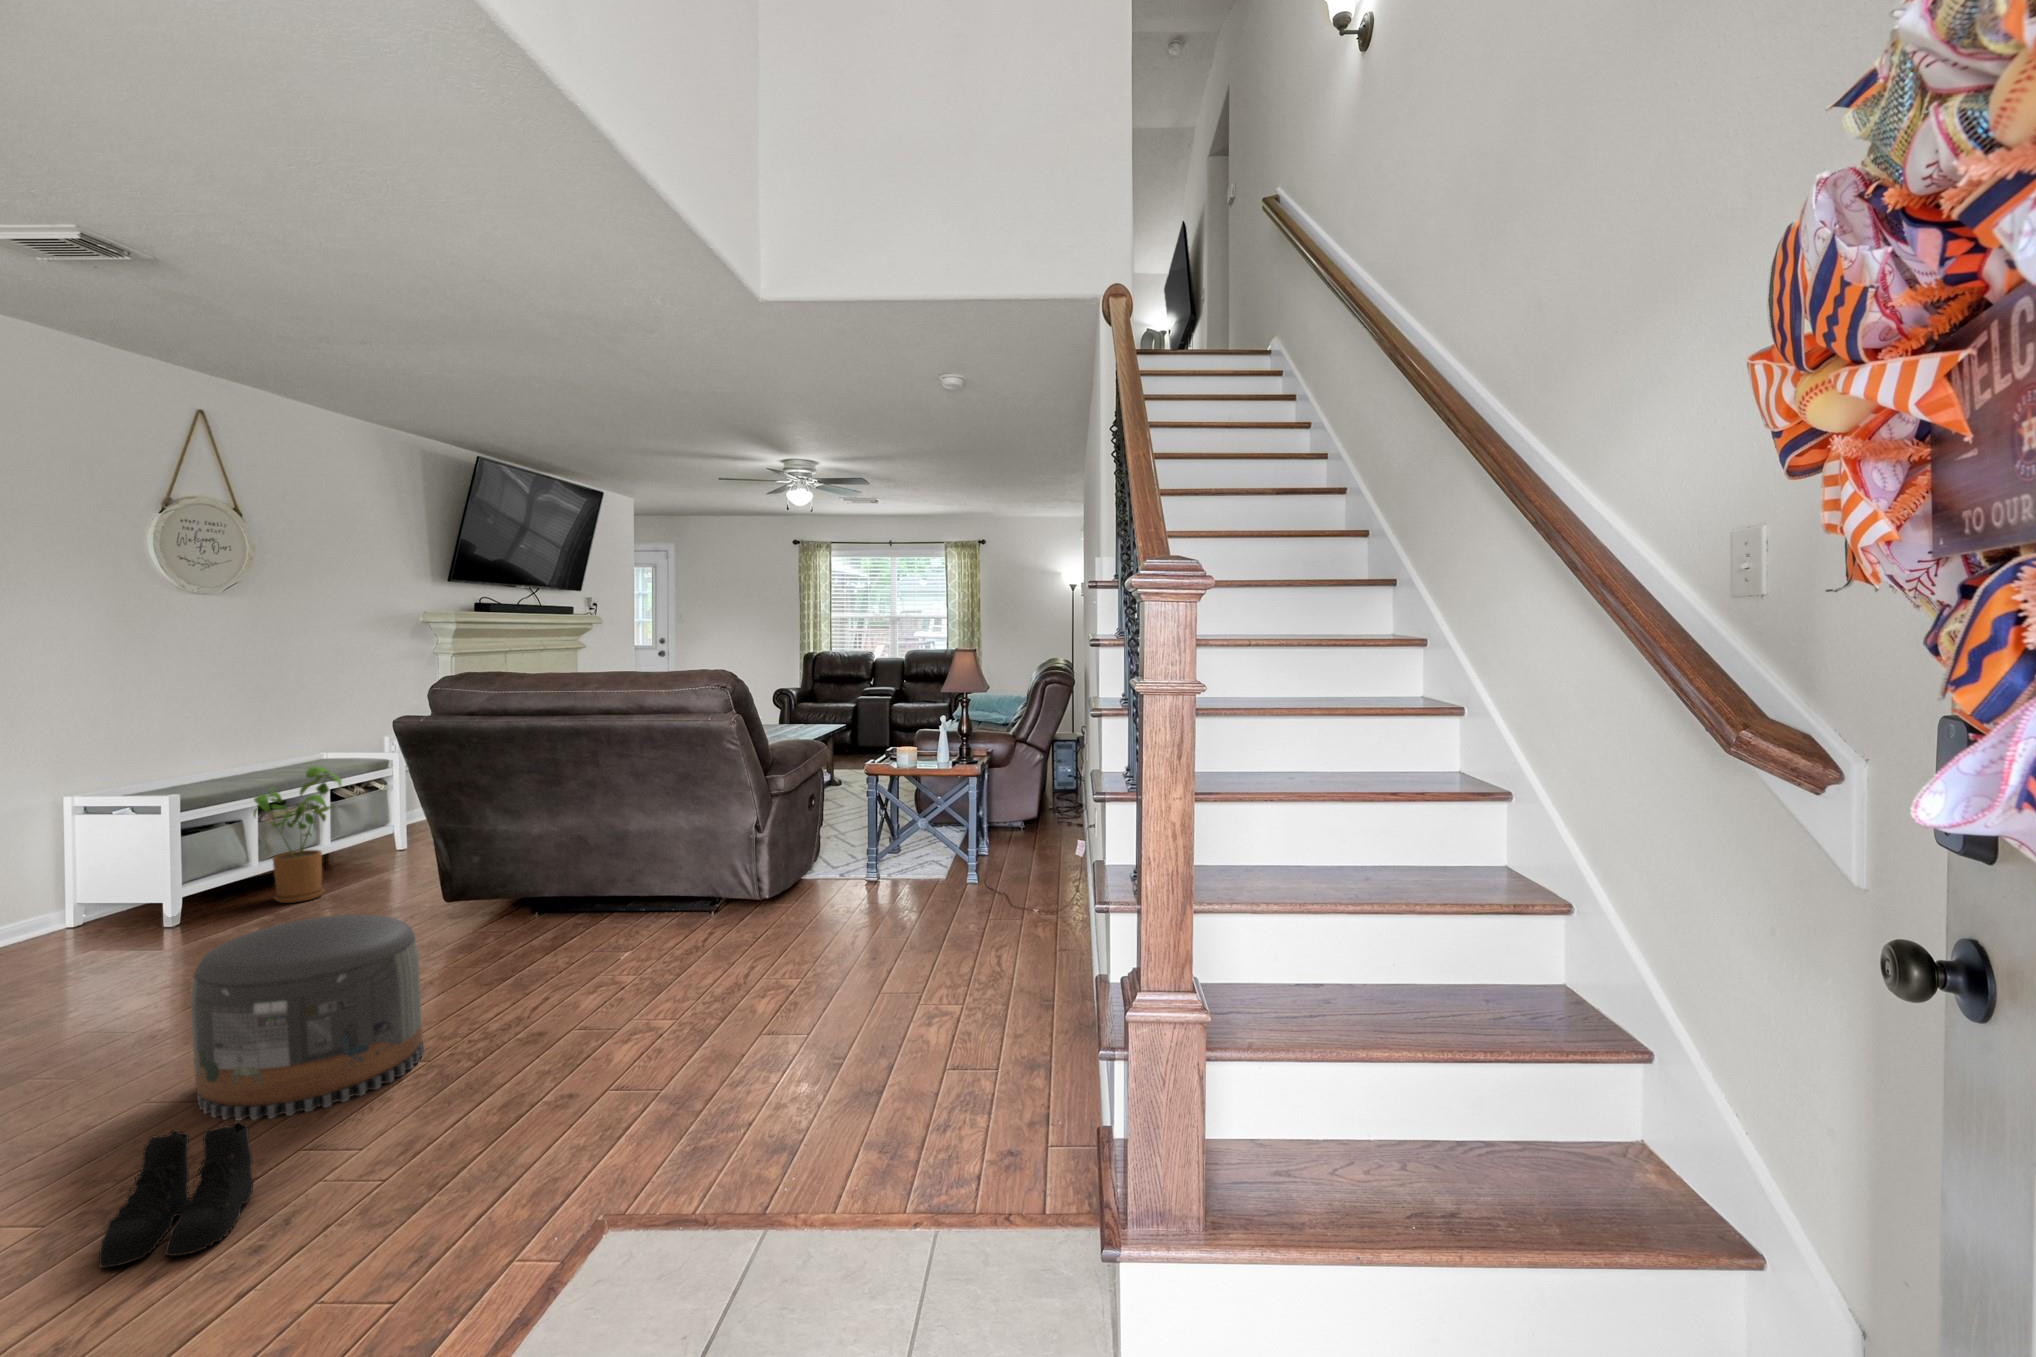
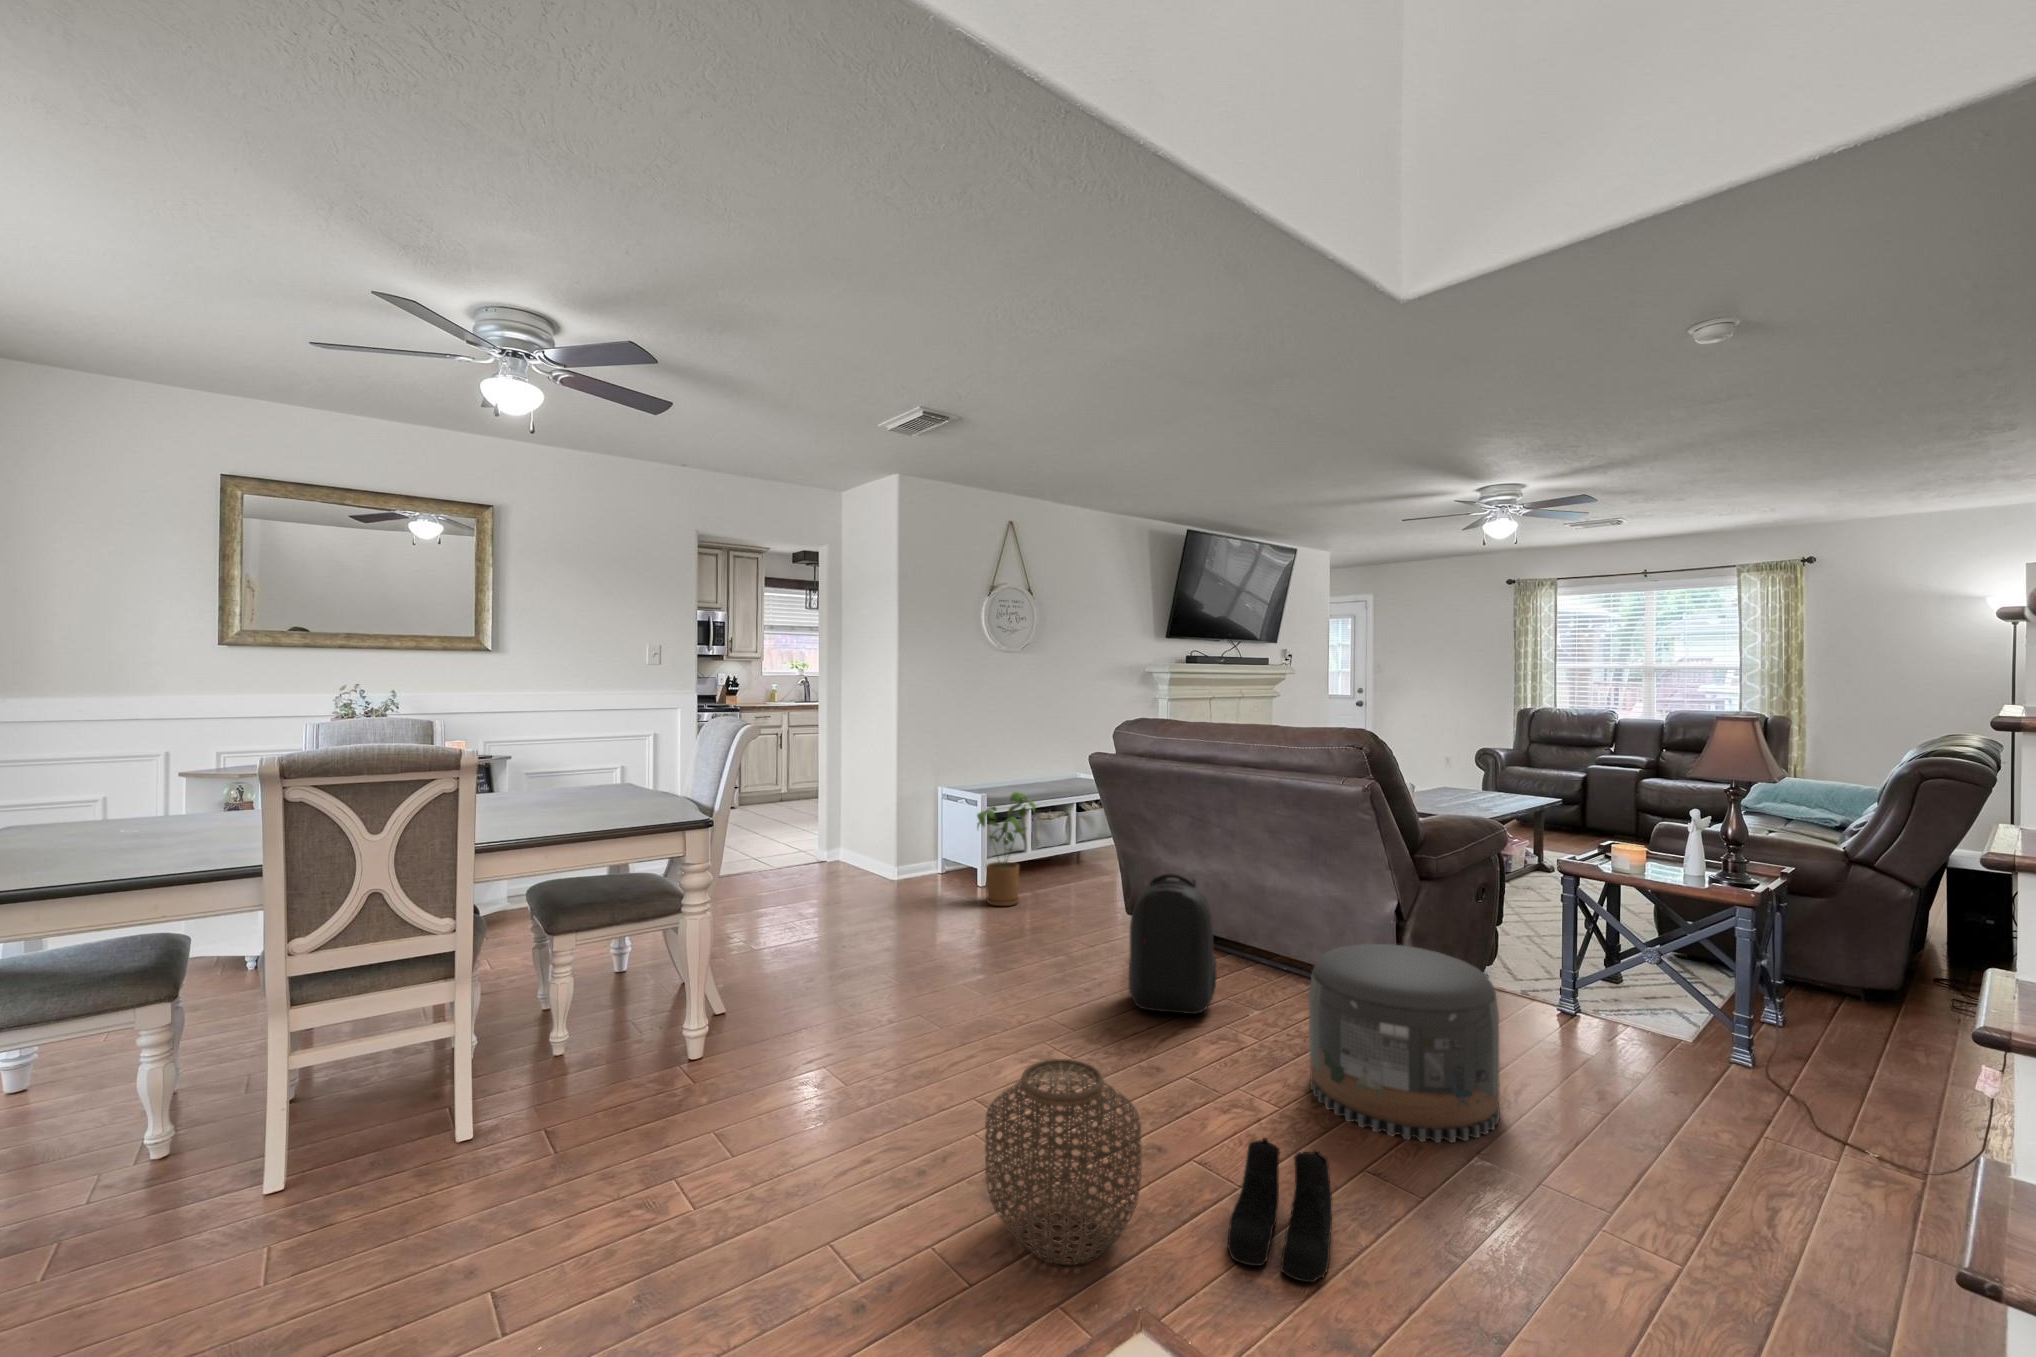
backpack: none [518,817,607,948] -> present [1129,873,1217,1014]
pouf: present [191,914,423,1120] -> present [1309,944,1500,1143]
woven basket: none [480,960,628,1122] -> present [985,1059,1141,1265]
boots: present [99,1121,253,1268] -> present [1228,1138,1332,1282]

